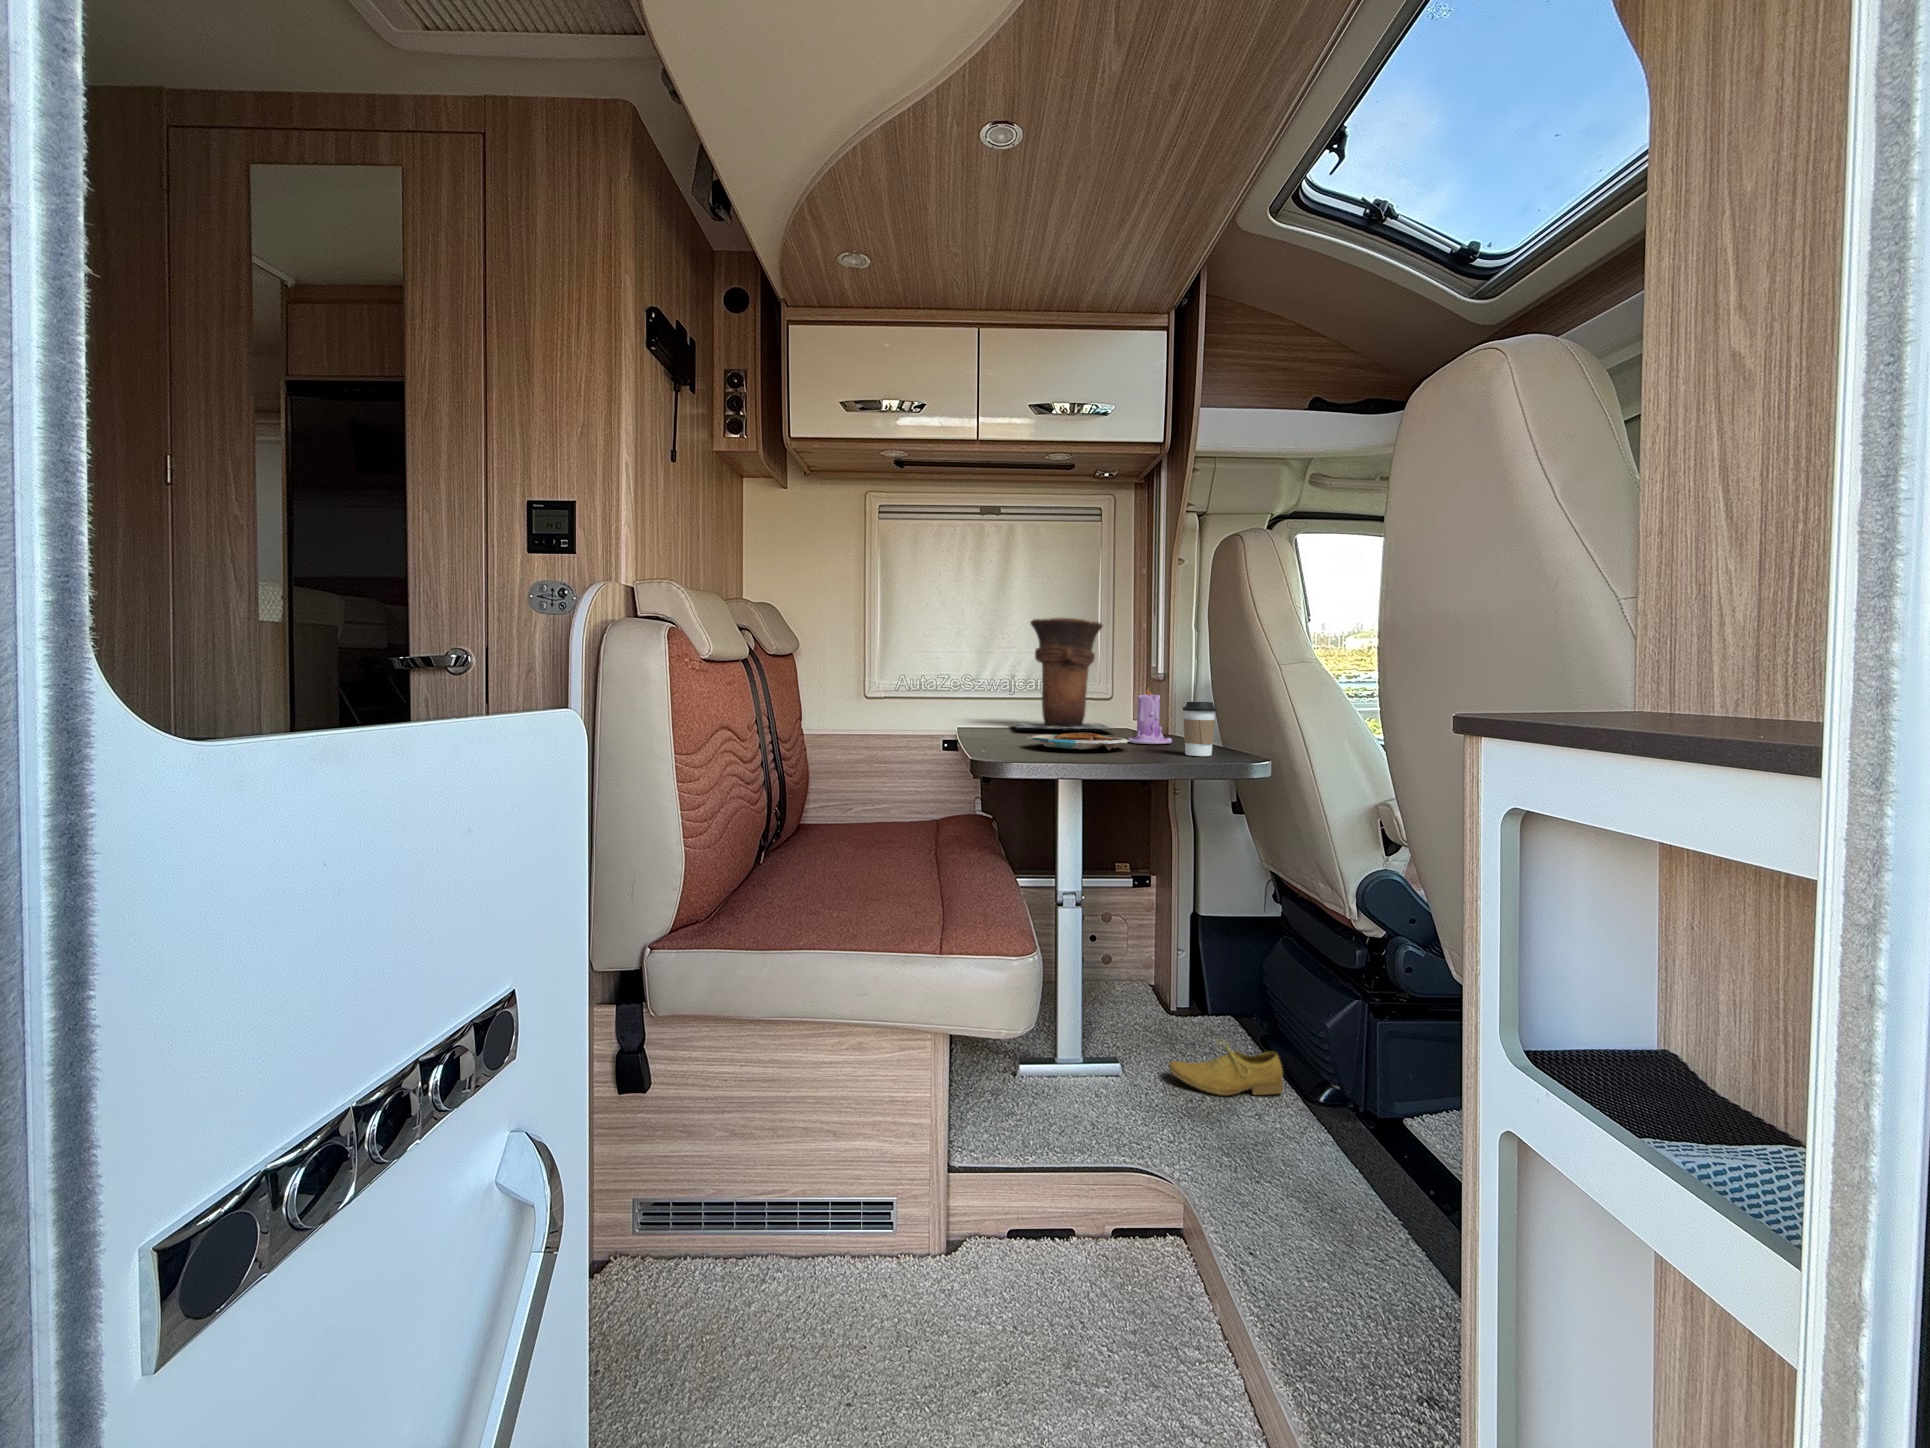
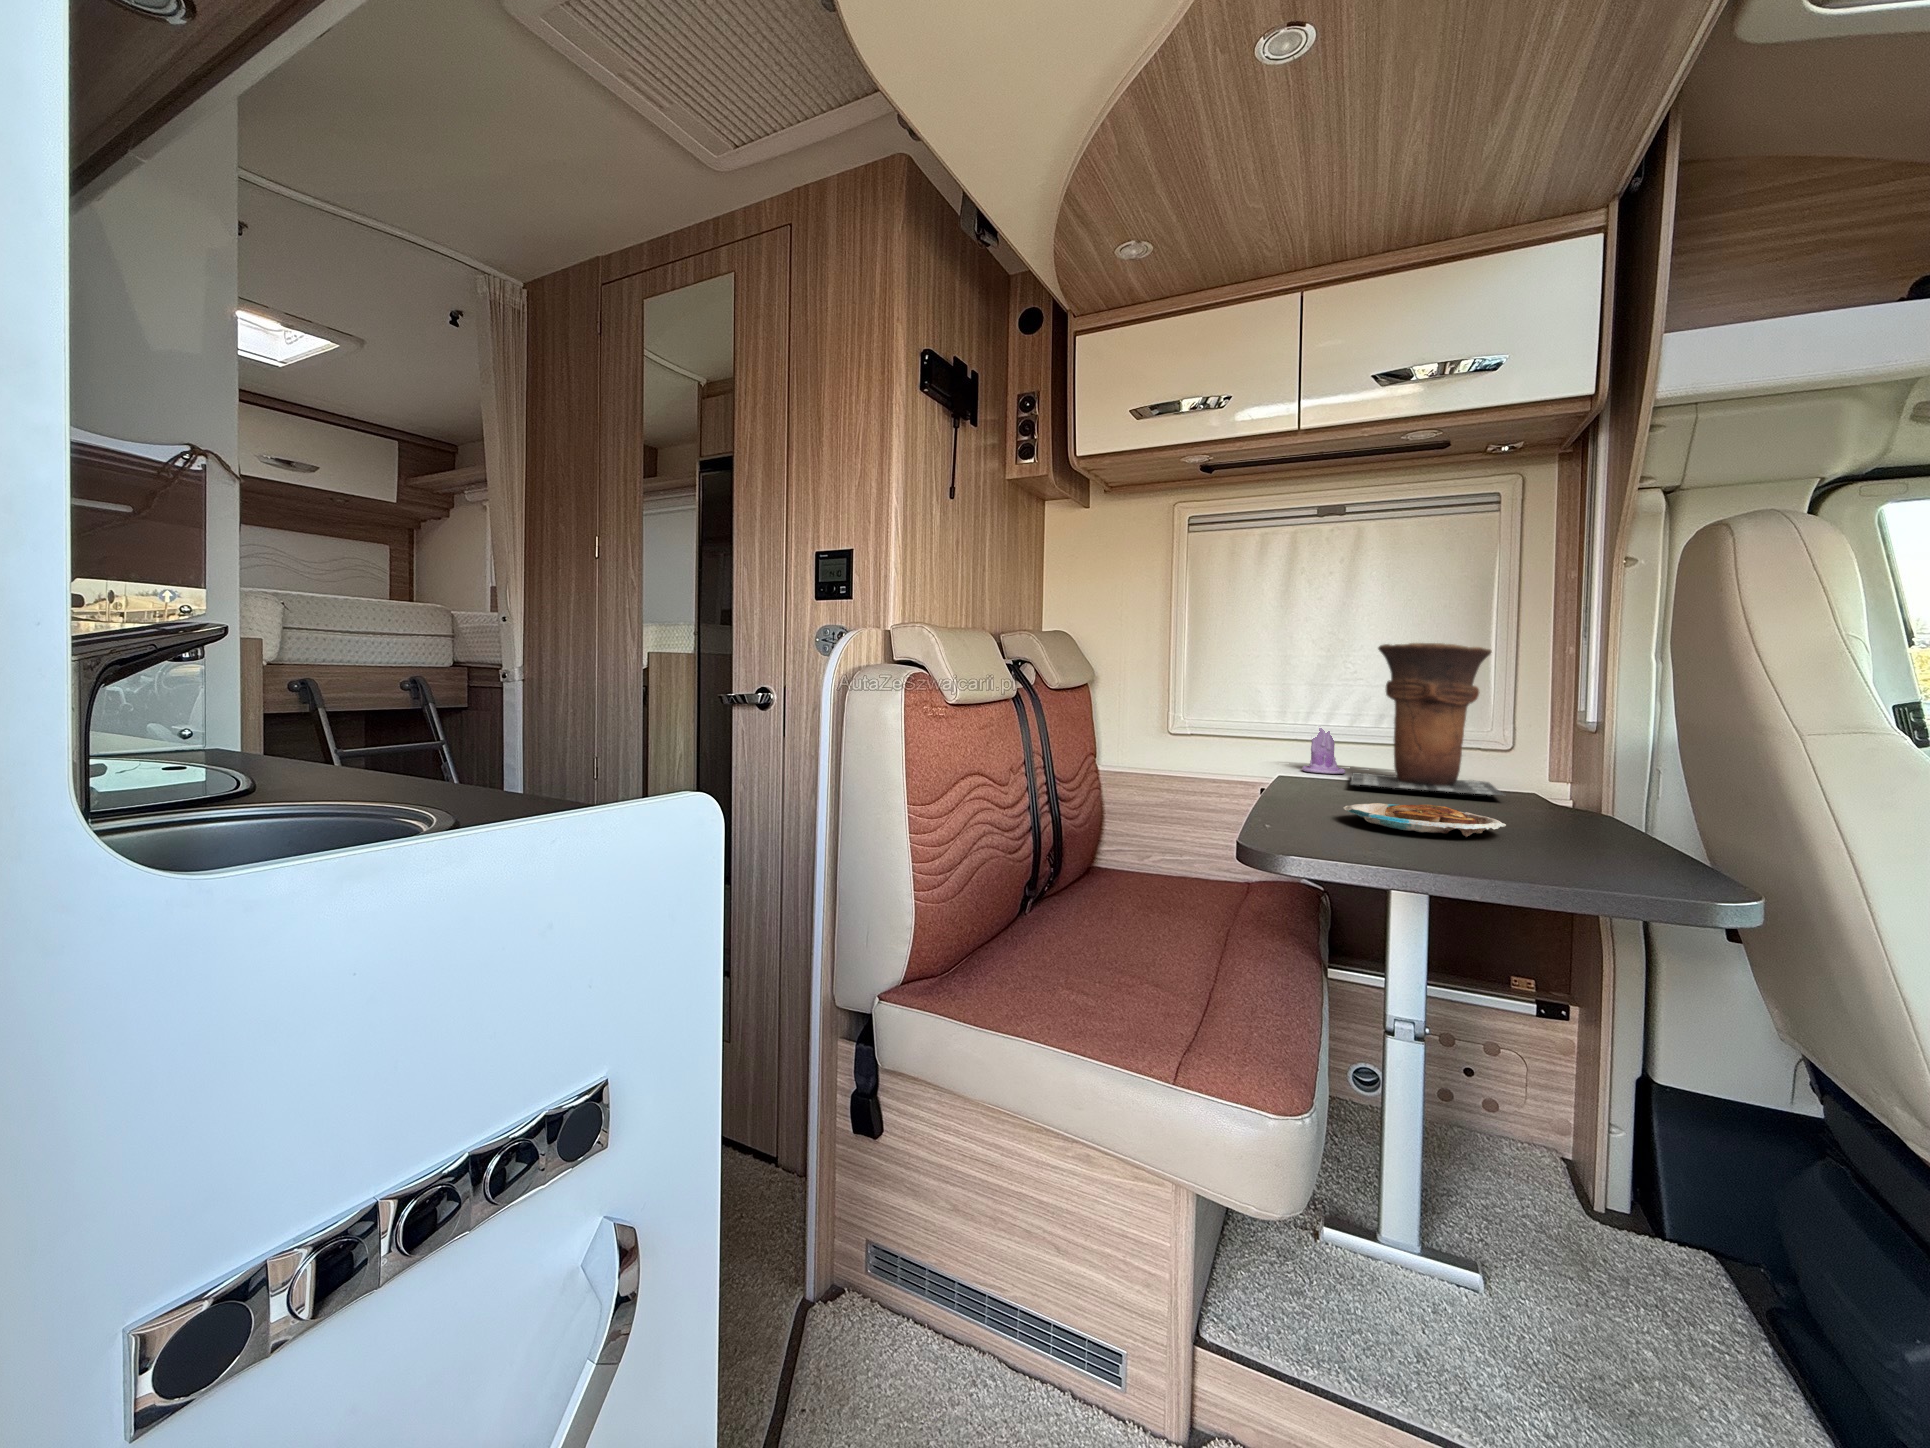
candle: present [1128,689,1172,744] -> present [1302,728,1345,774]
coffee cup: present [1182,702,1217,756] -> none [1596,778,1664,864]
shoe: present [1168,1040,1283,1095] -> none [1565,1289,1800,1423]

